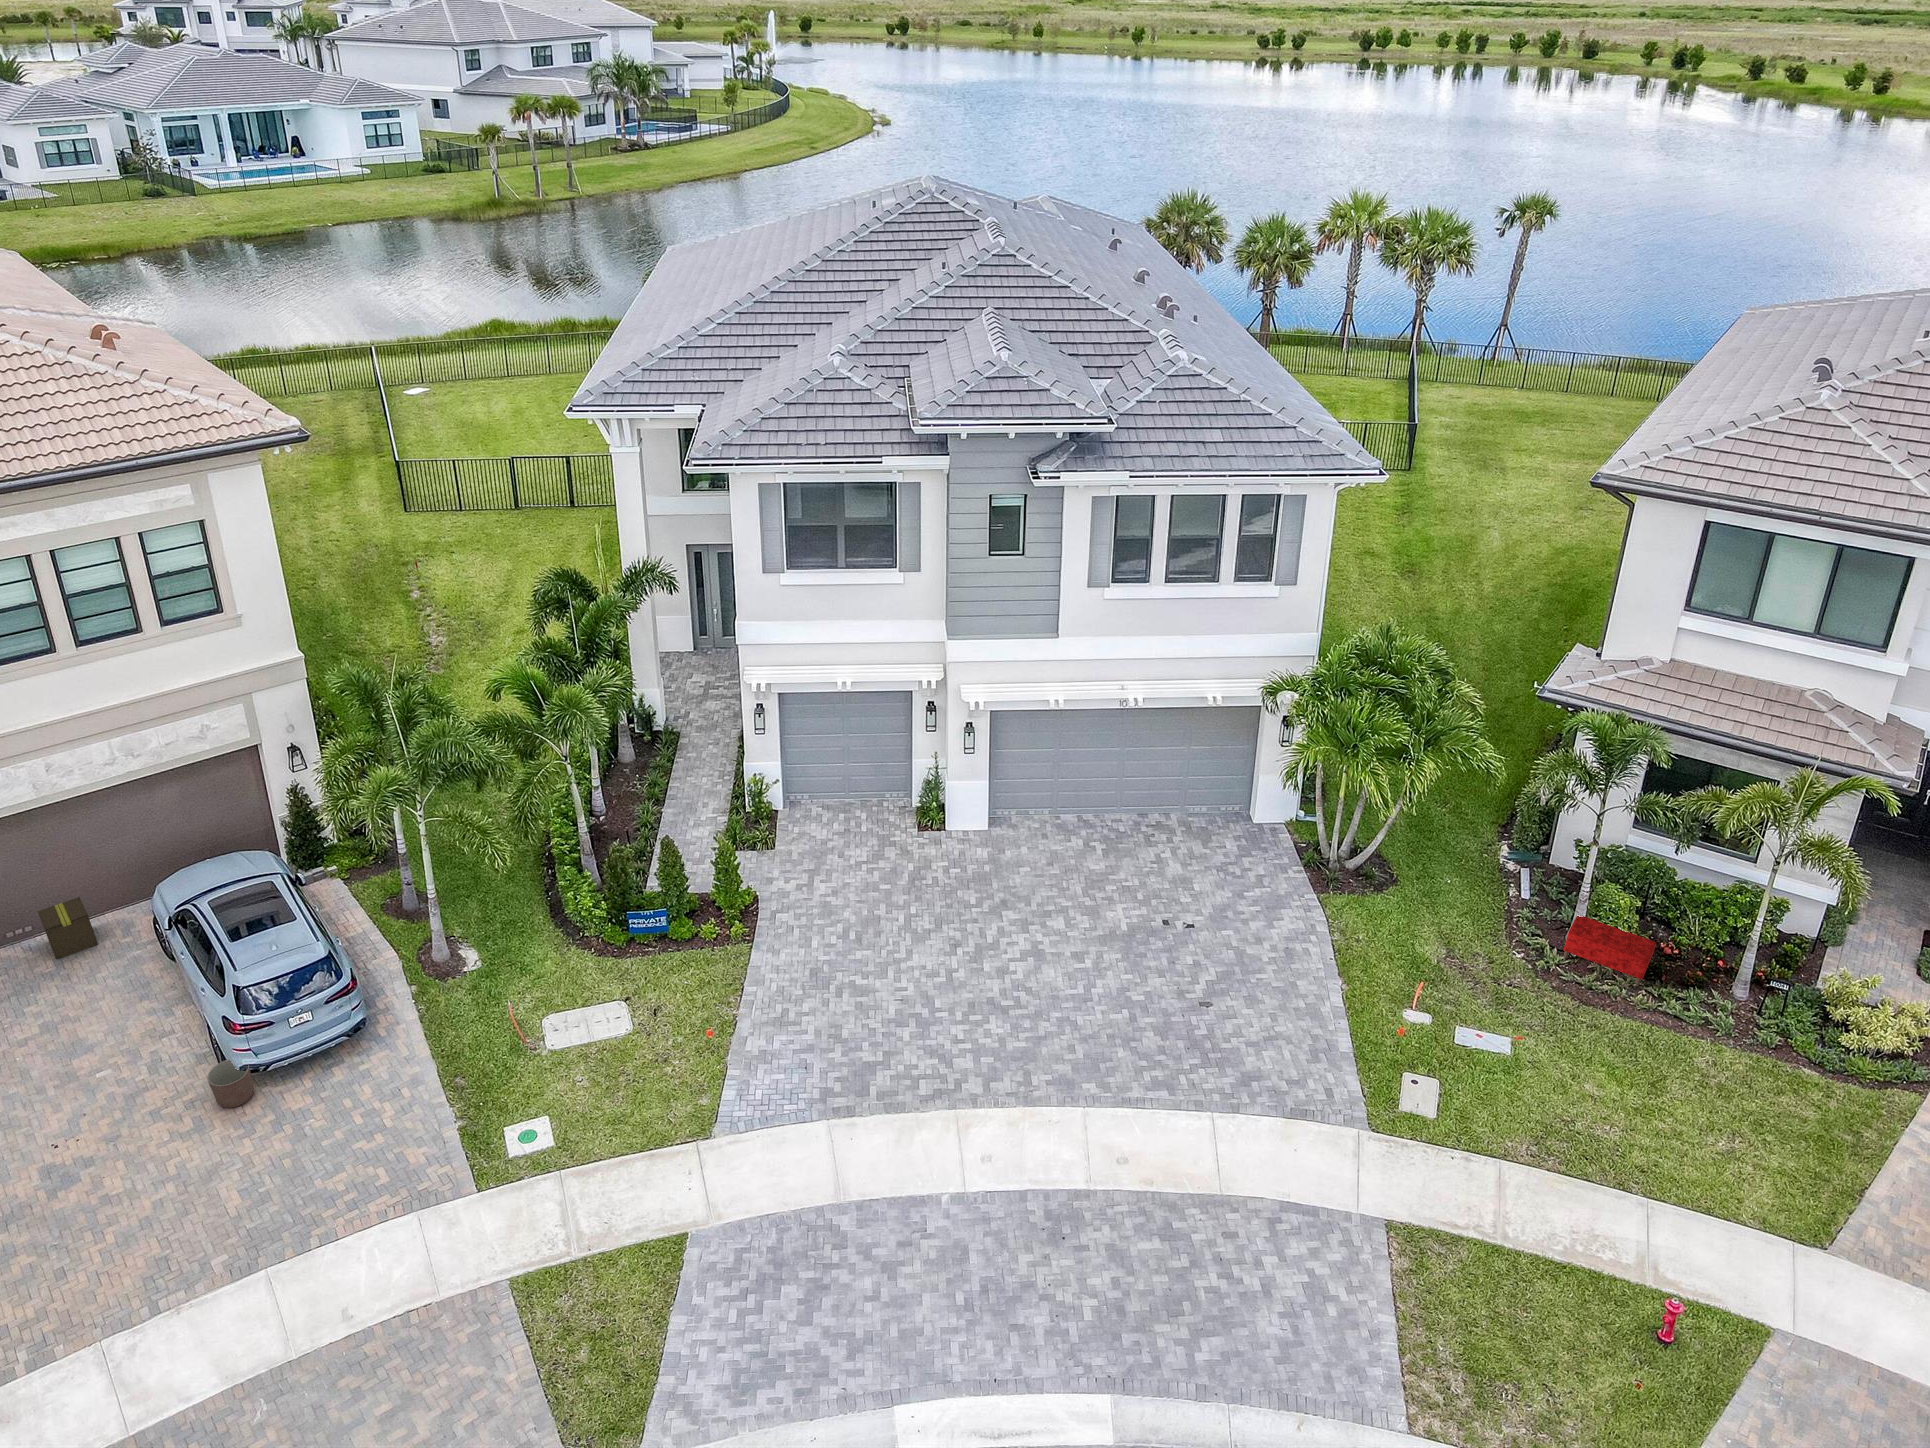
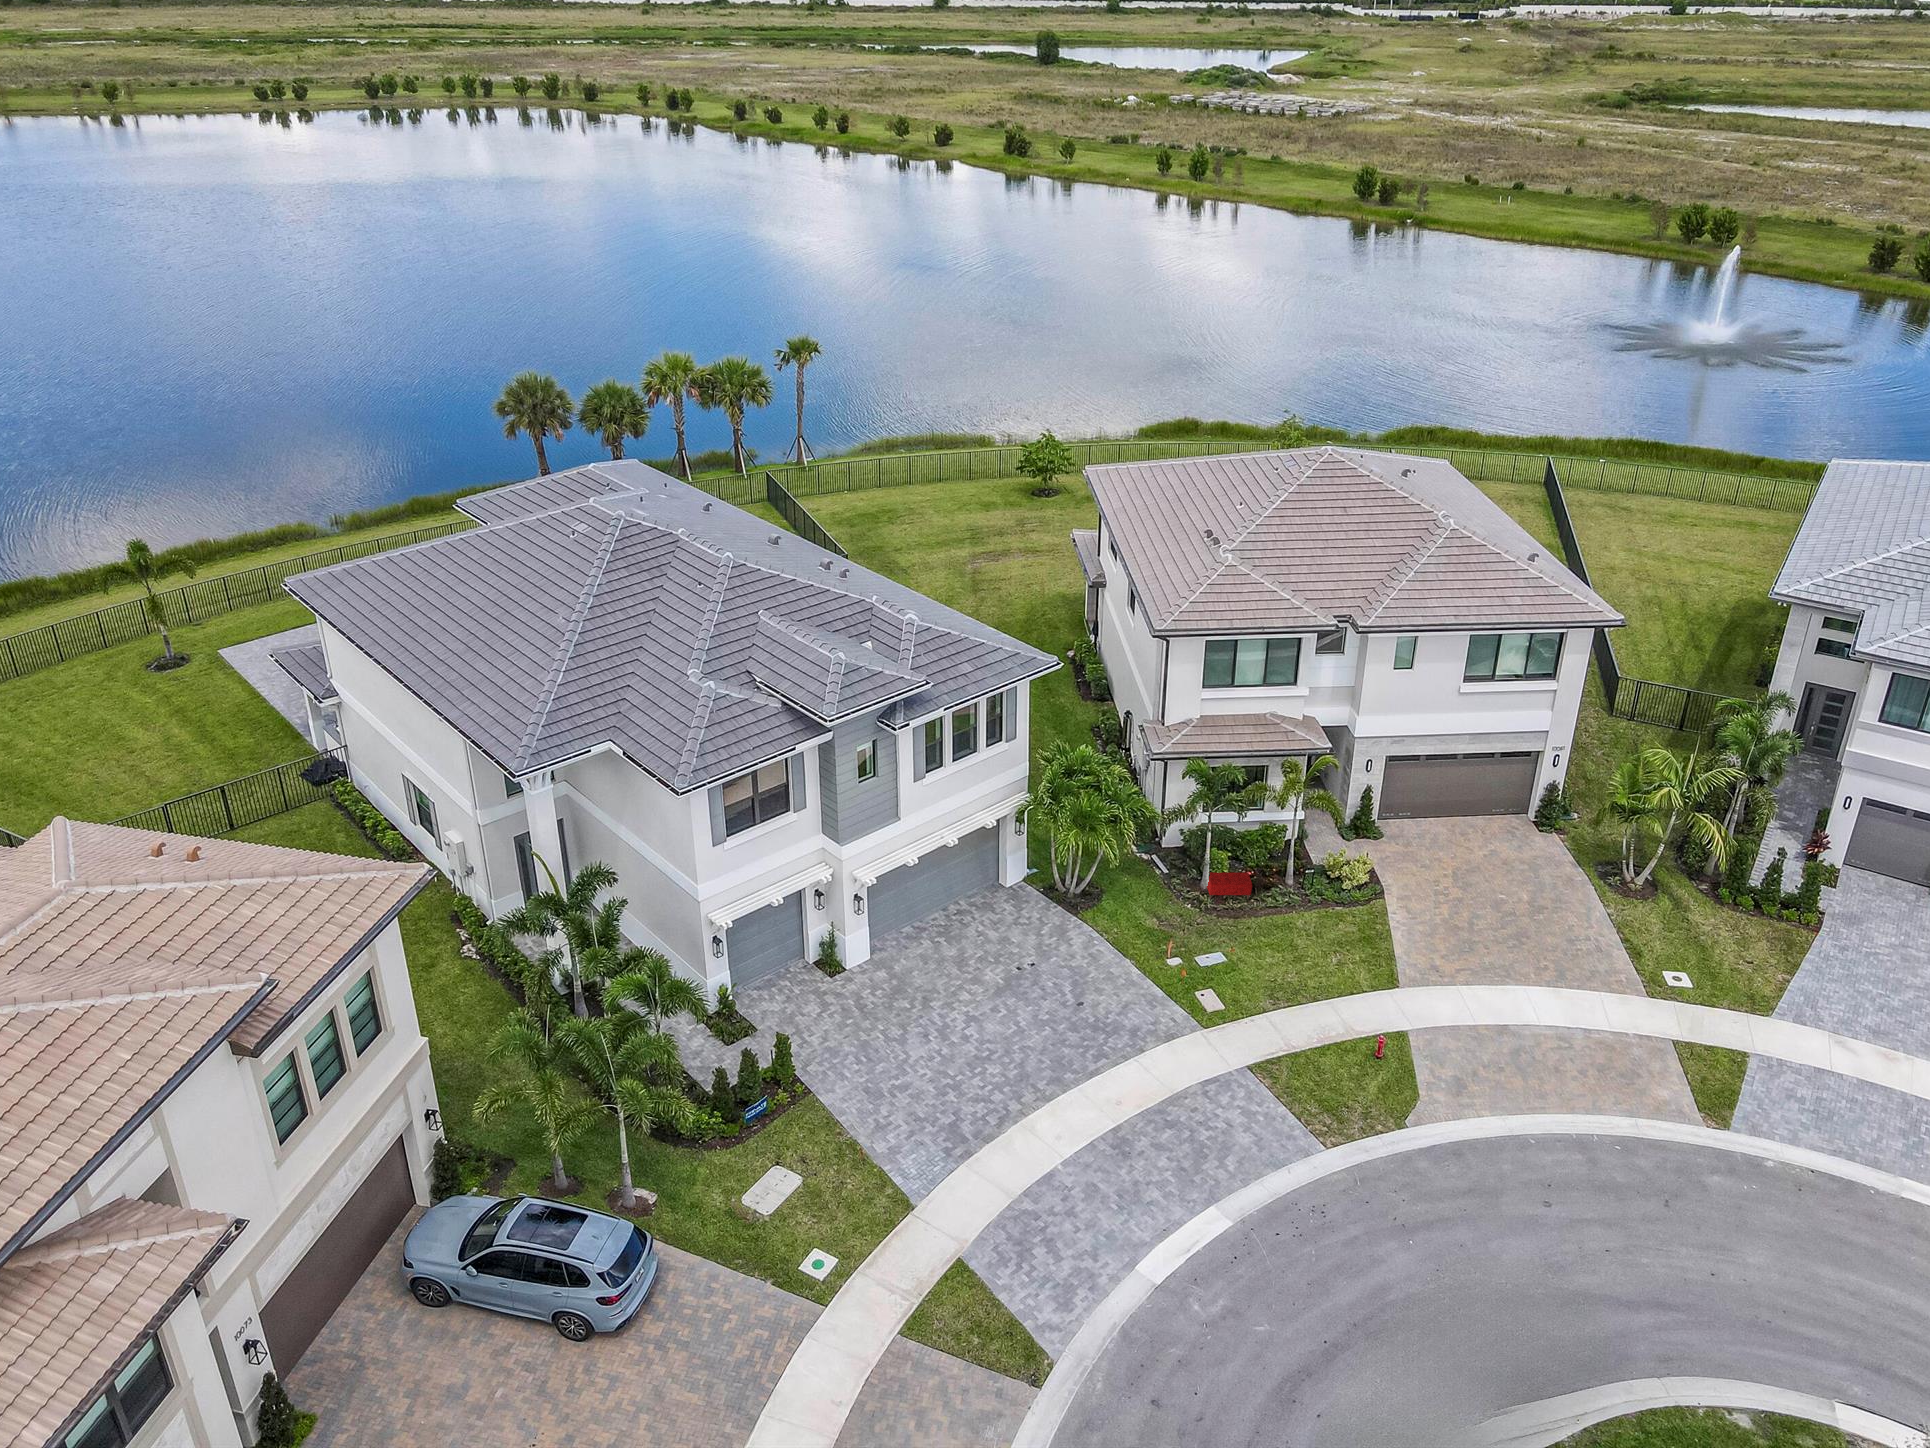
cardboard box: present [38,897,98,959] -> none [278,1314,334,1371]
planter: present [207,1059,254,1108] -> none [583,1329,613,1369]

